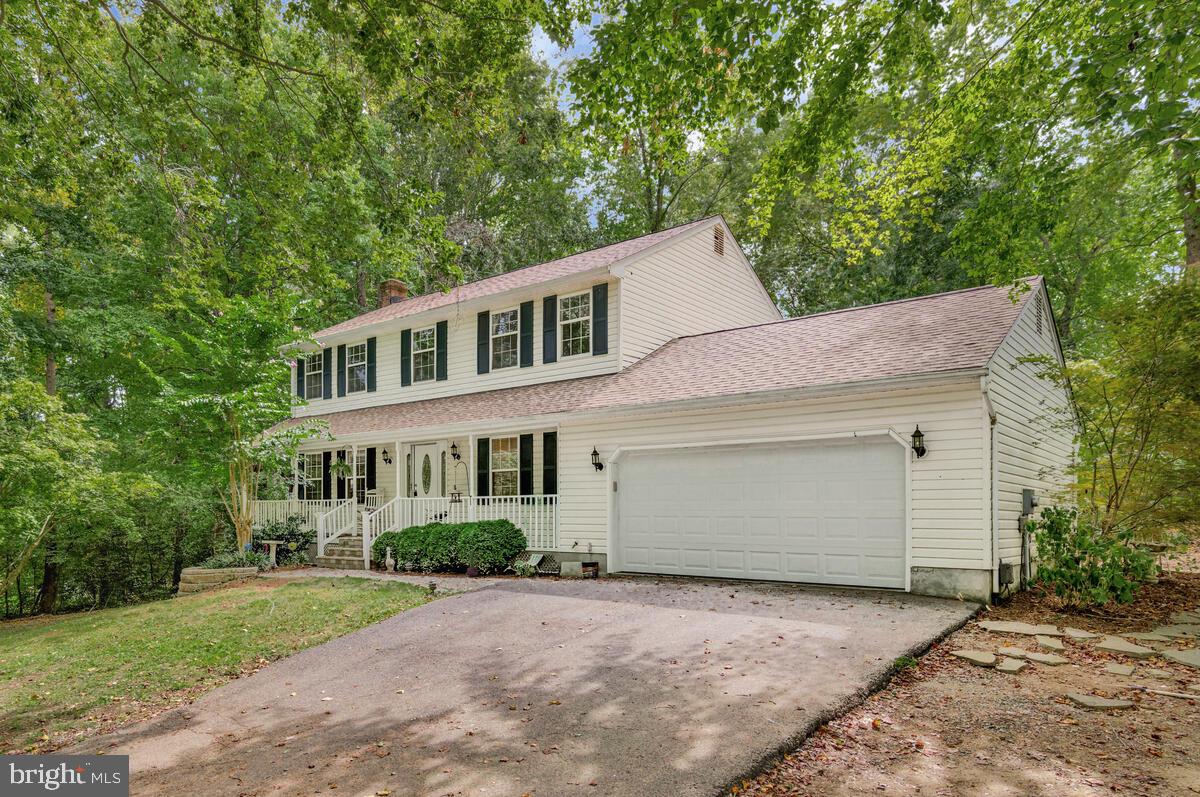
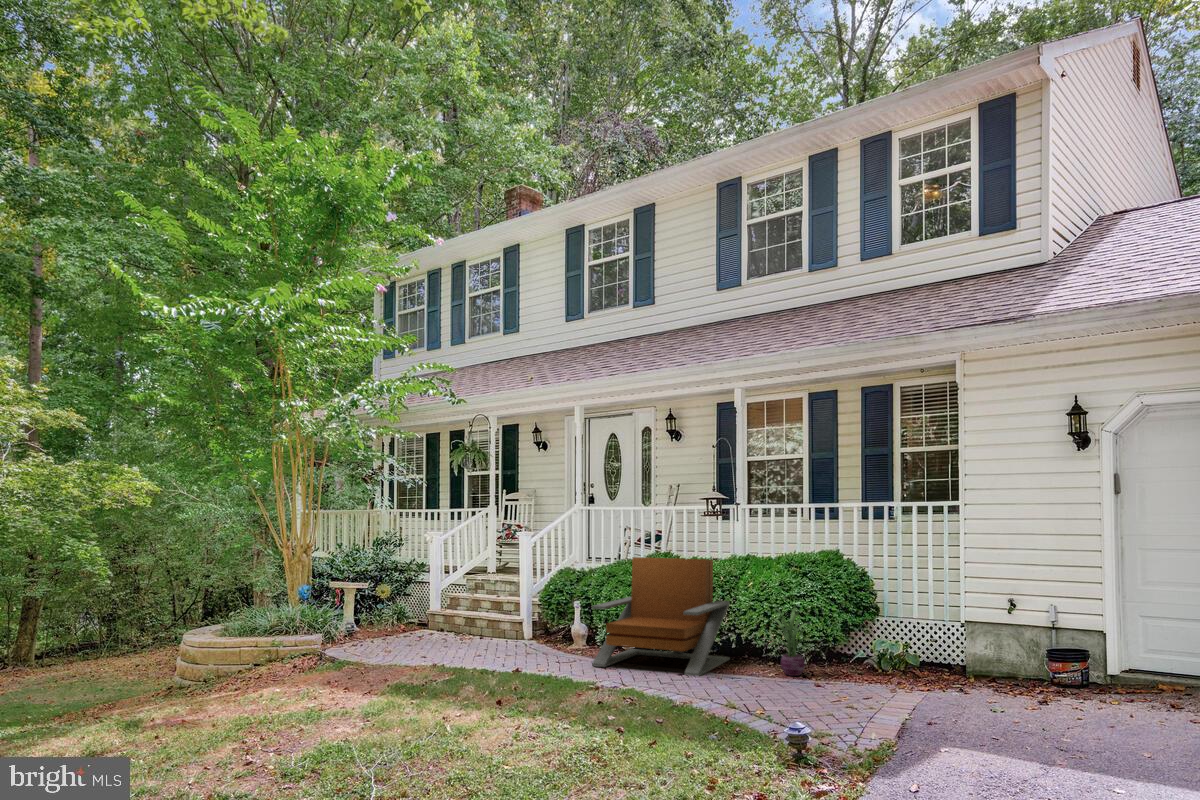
lounge chair: none [384,525,454,579] -> present [592,557,730,676]

